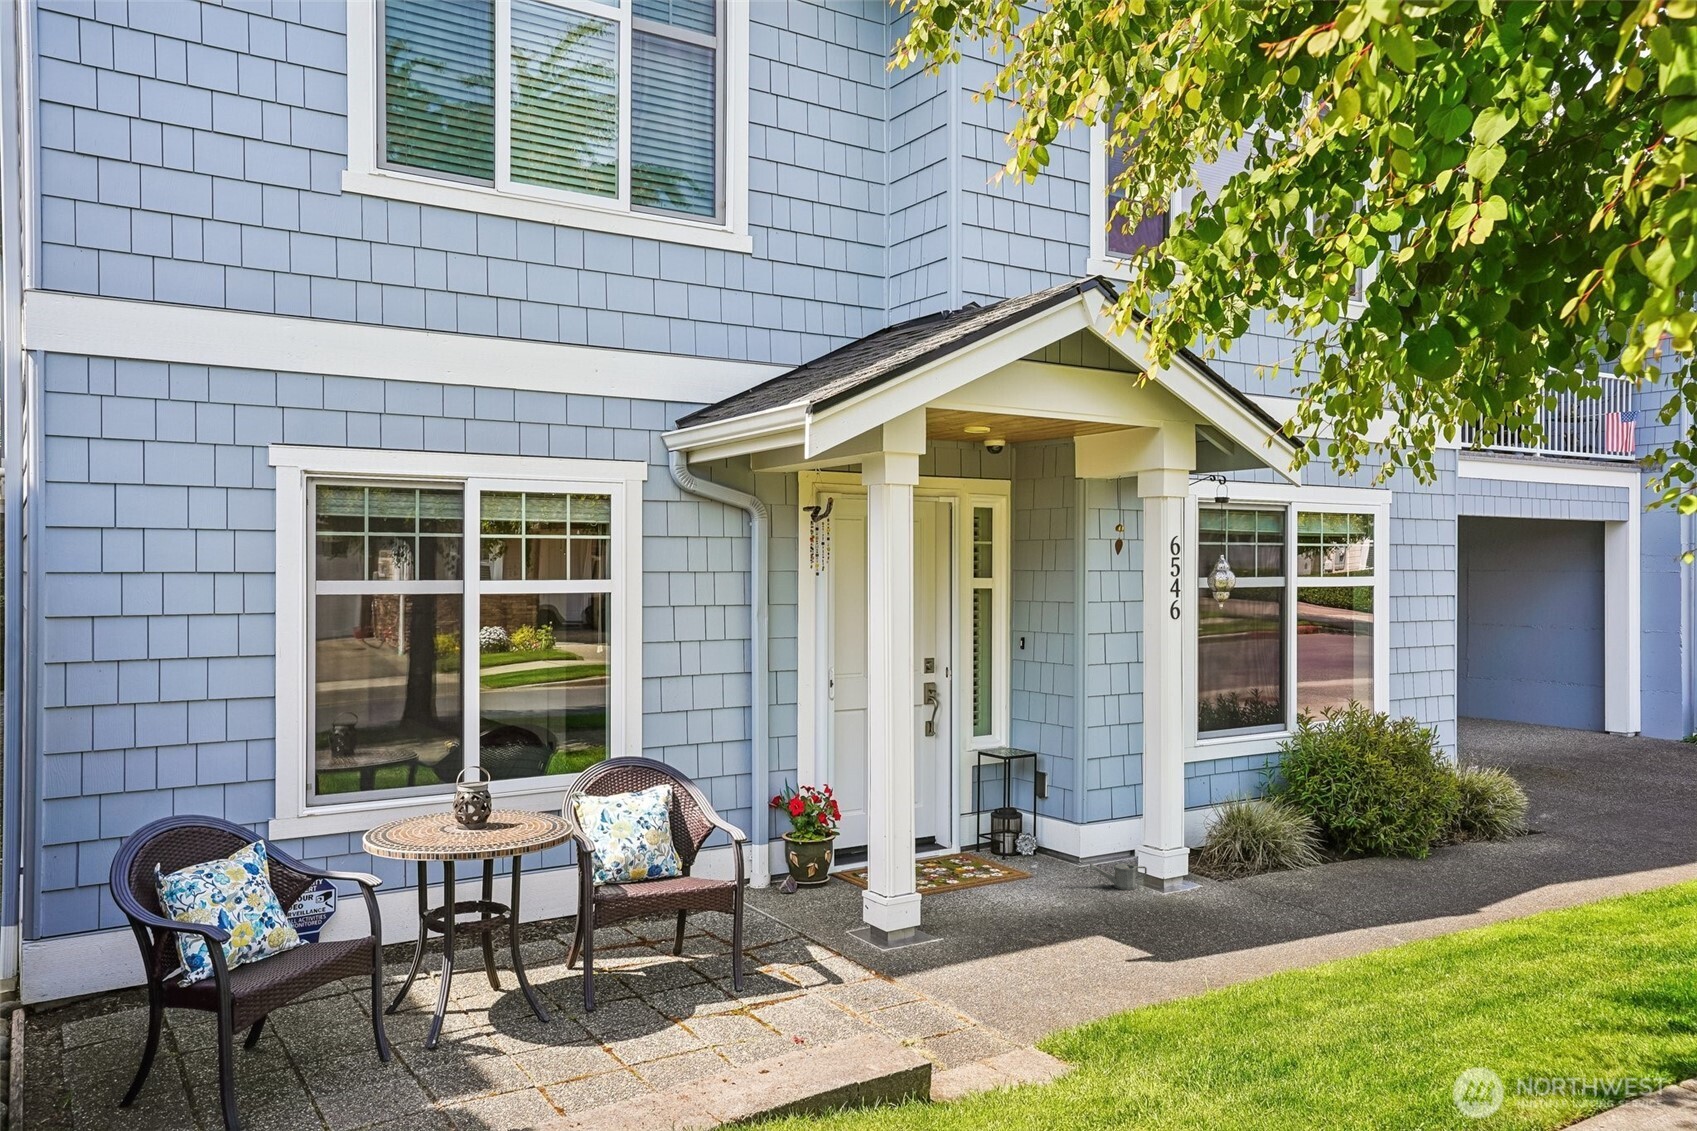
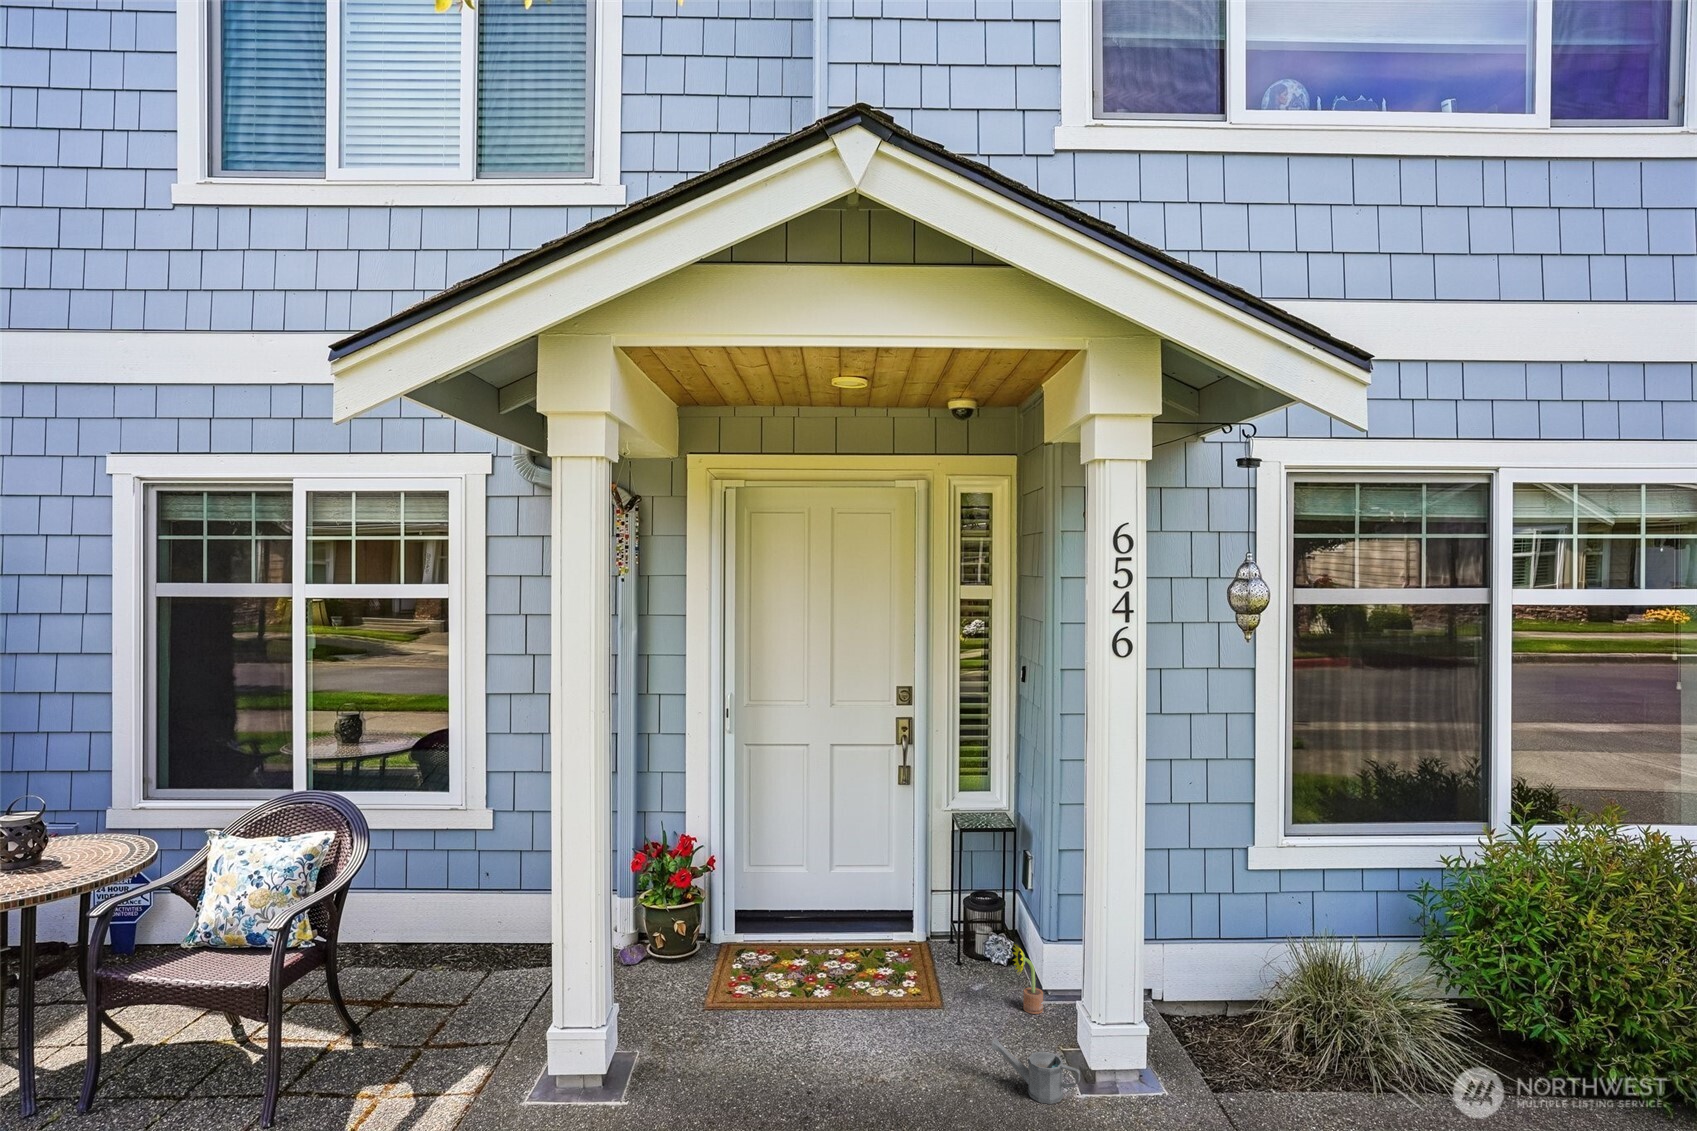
decorative plant: none [1044,820,1067,864] -> present [1013,945,1043,1014]

